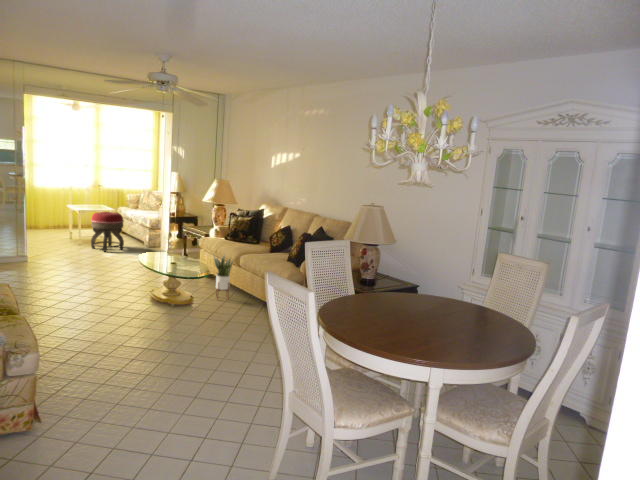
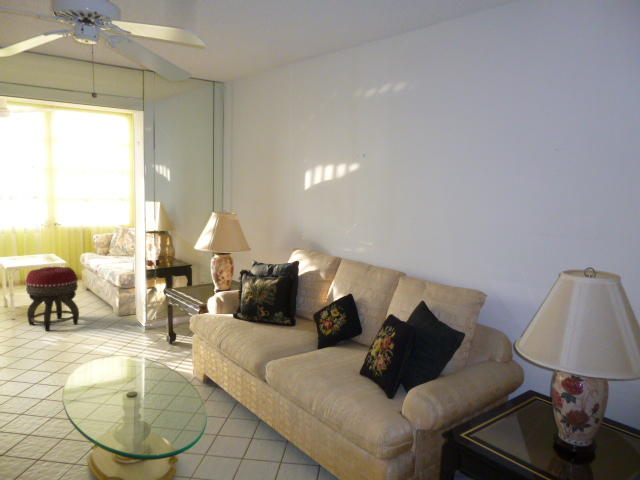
potted plant: present [214,255,233,298] -> none [213,359,252,450]

